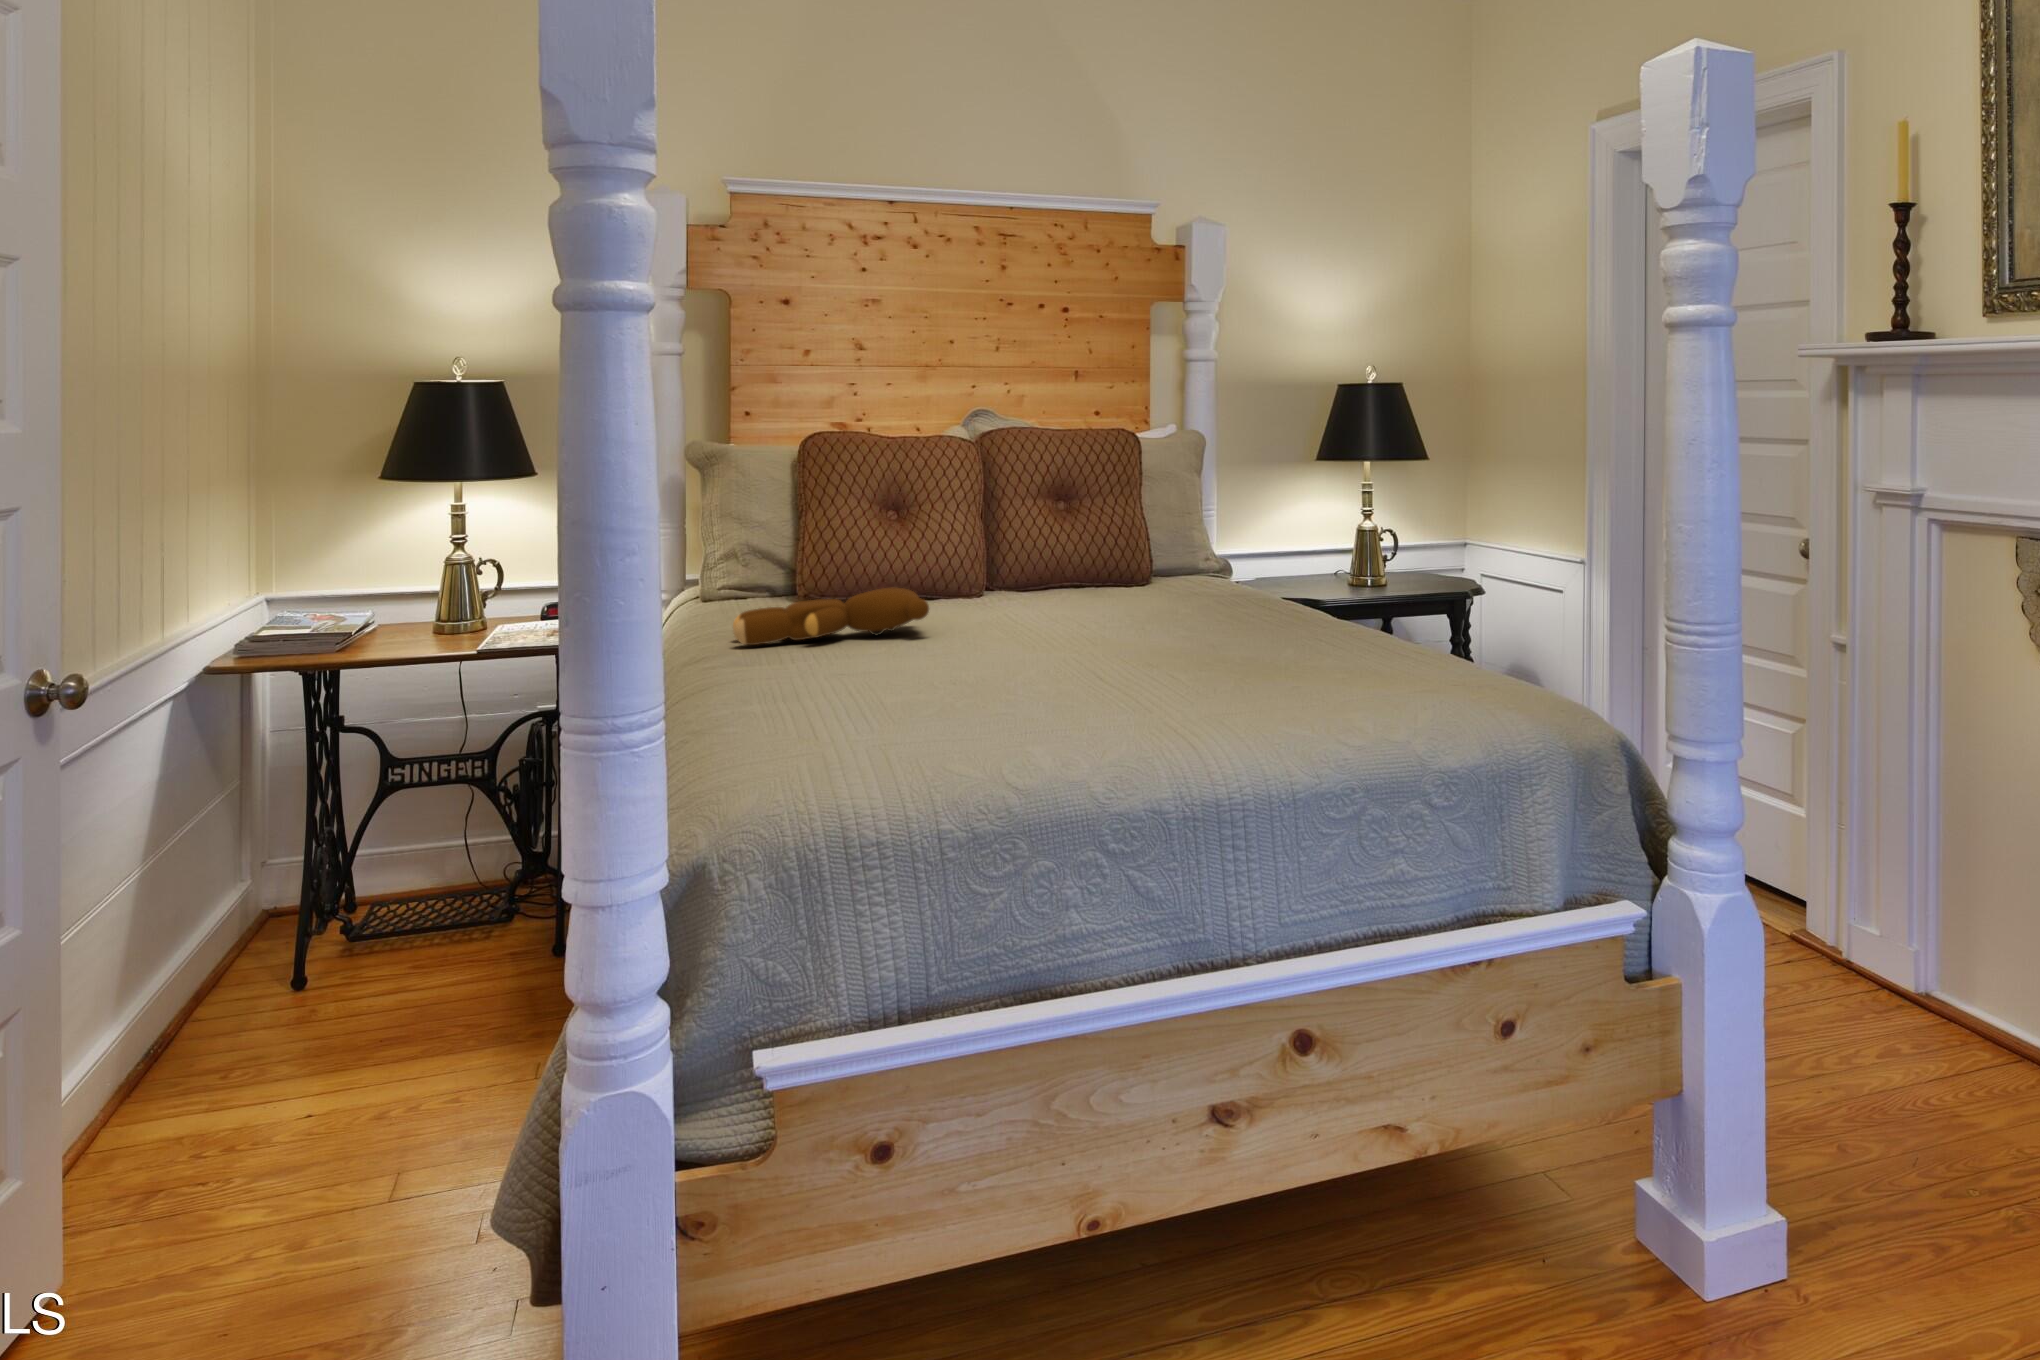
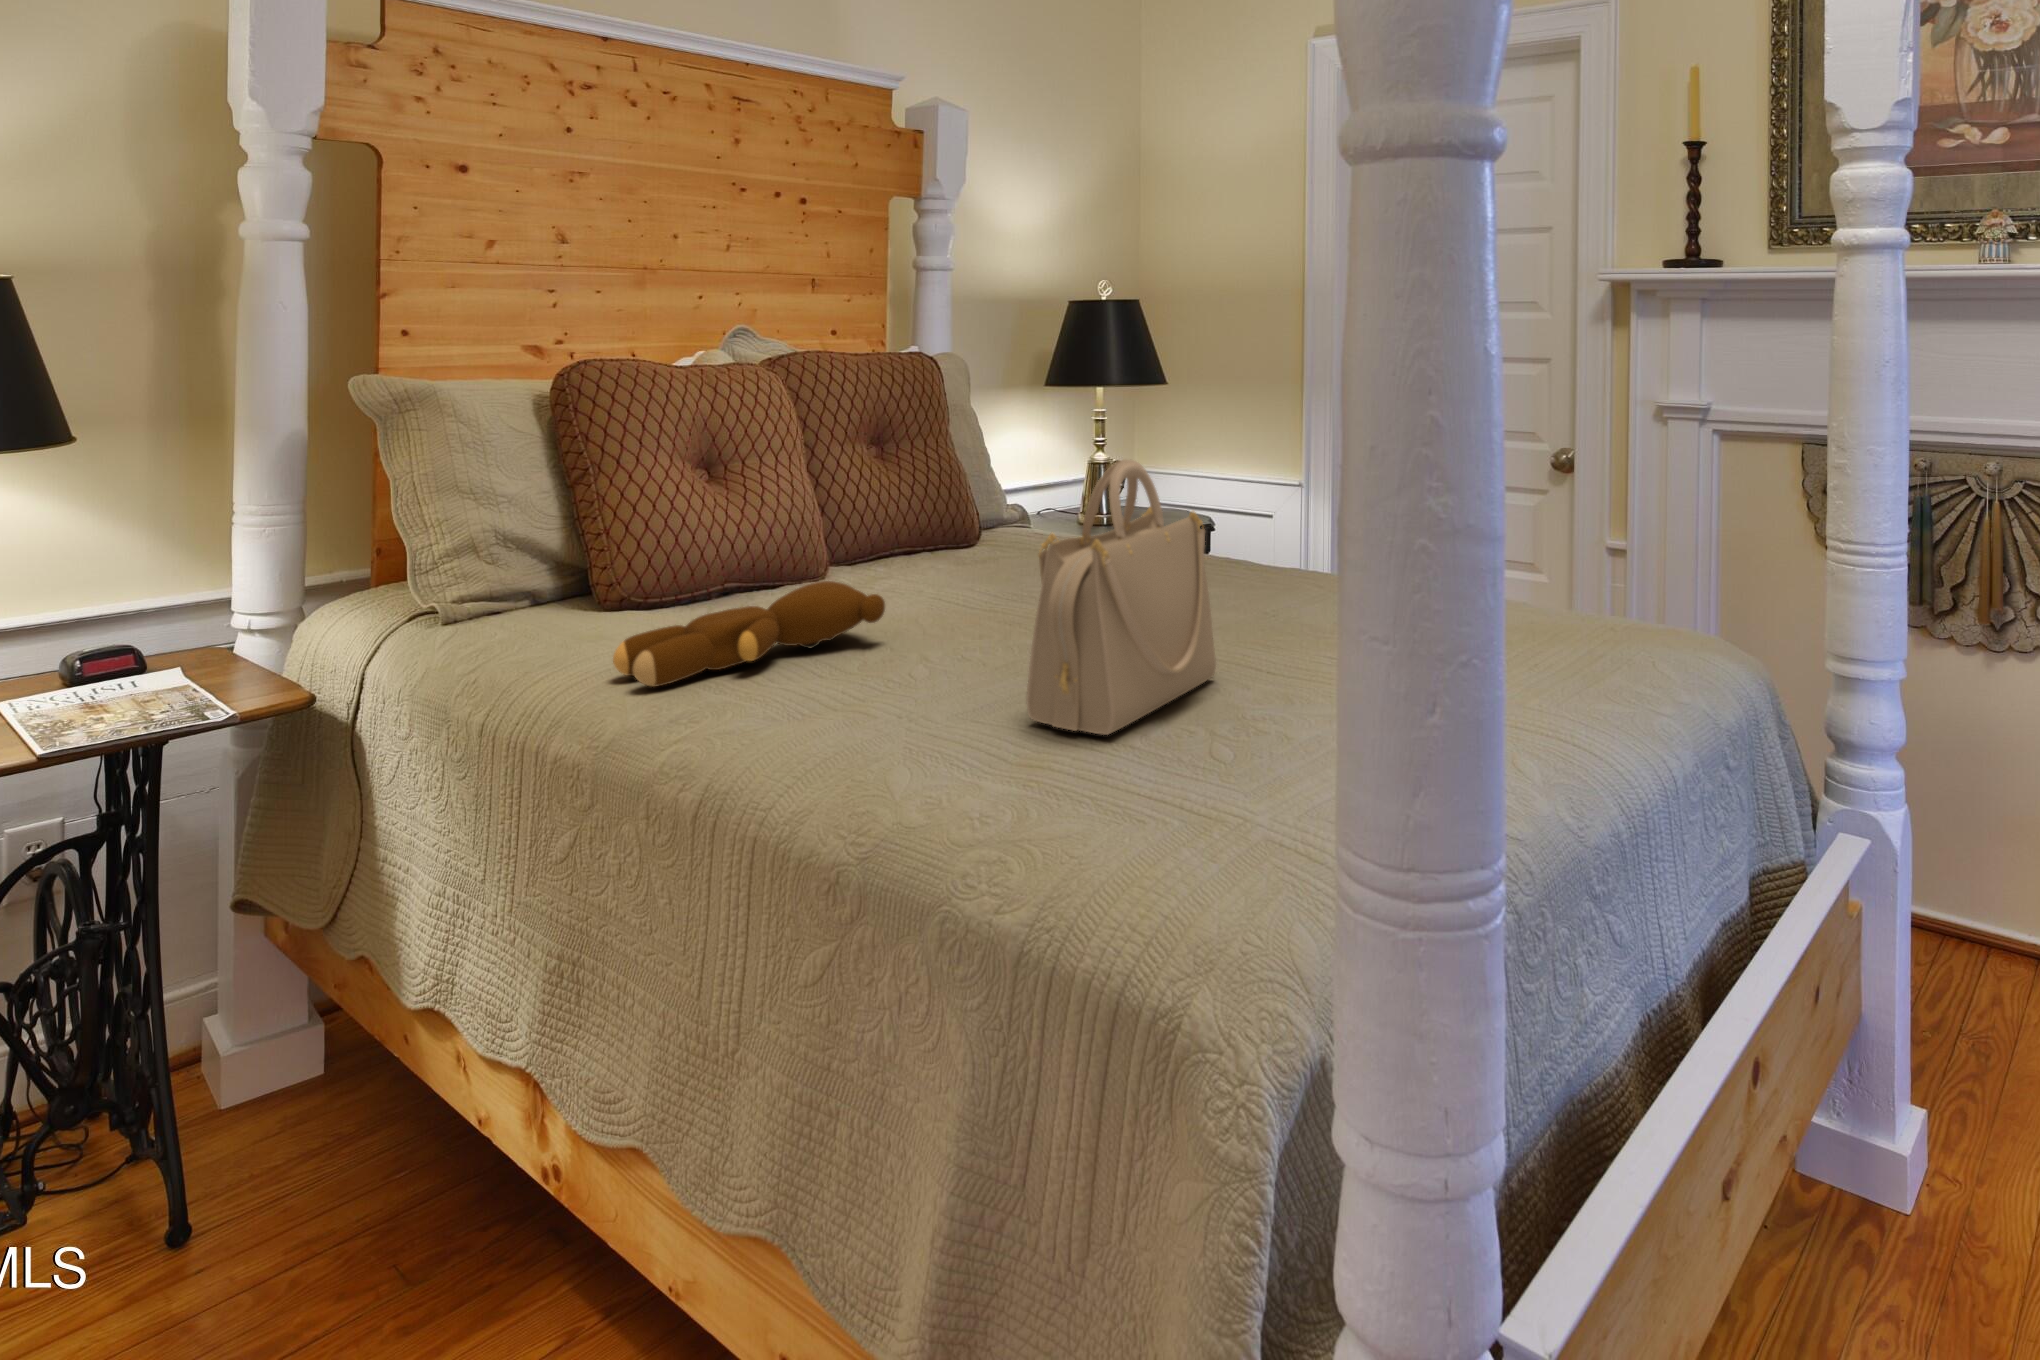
handbag: none [923,494,1104,699] -> present [1026,459,1216,735]

